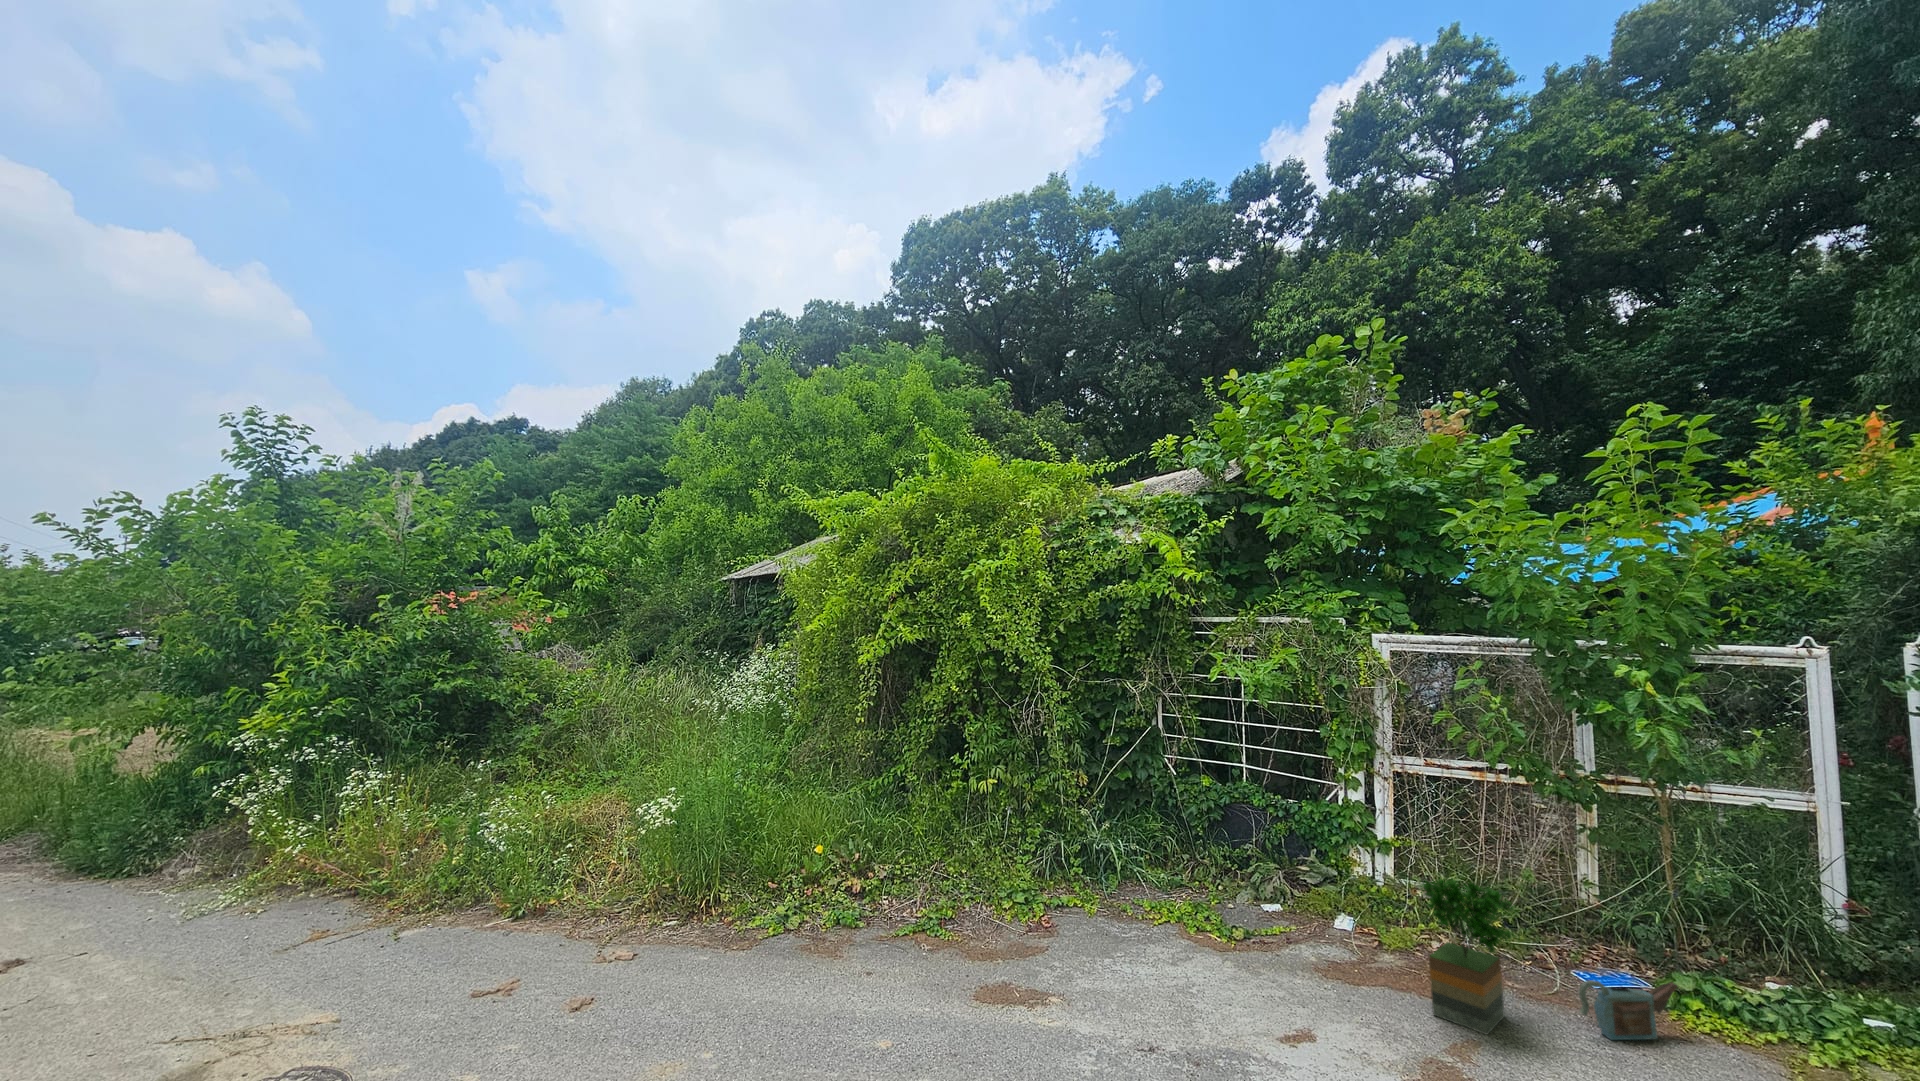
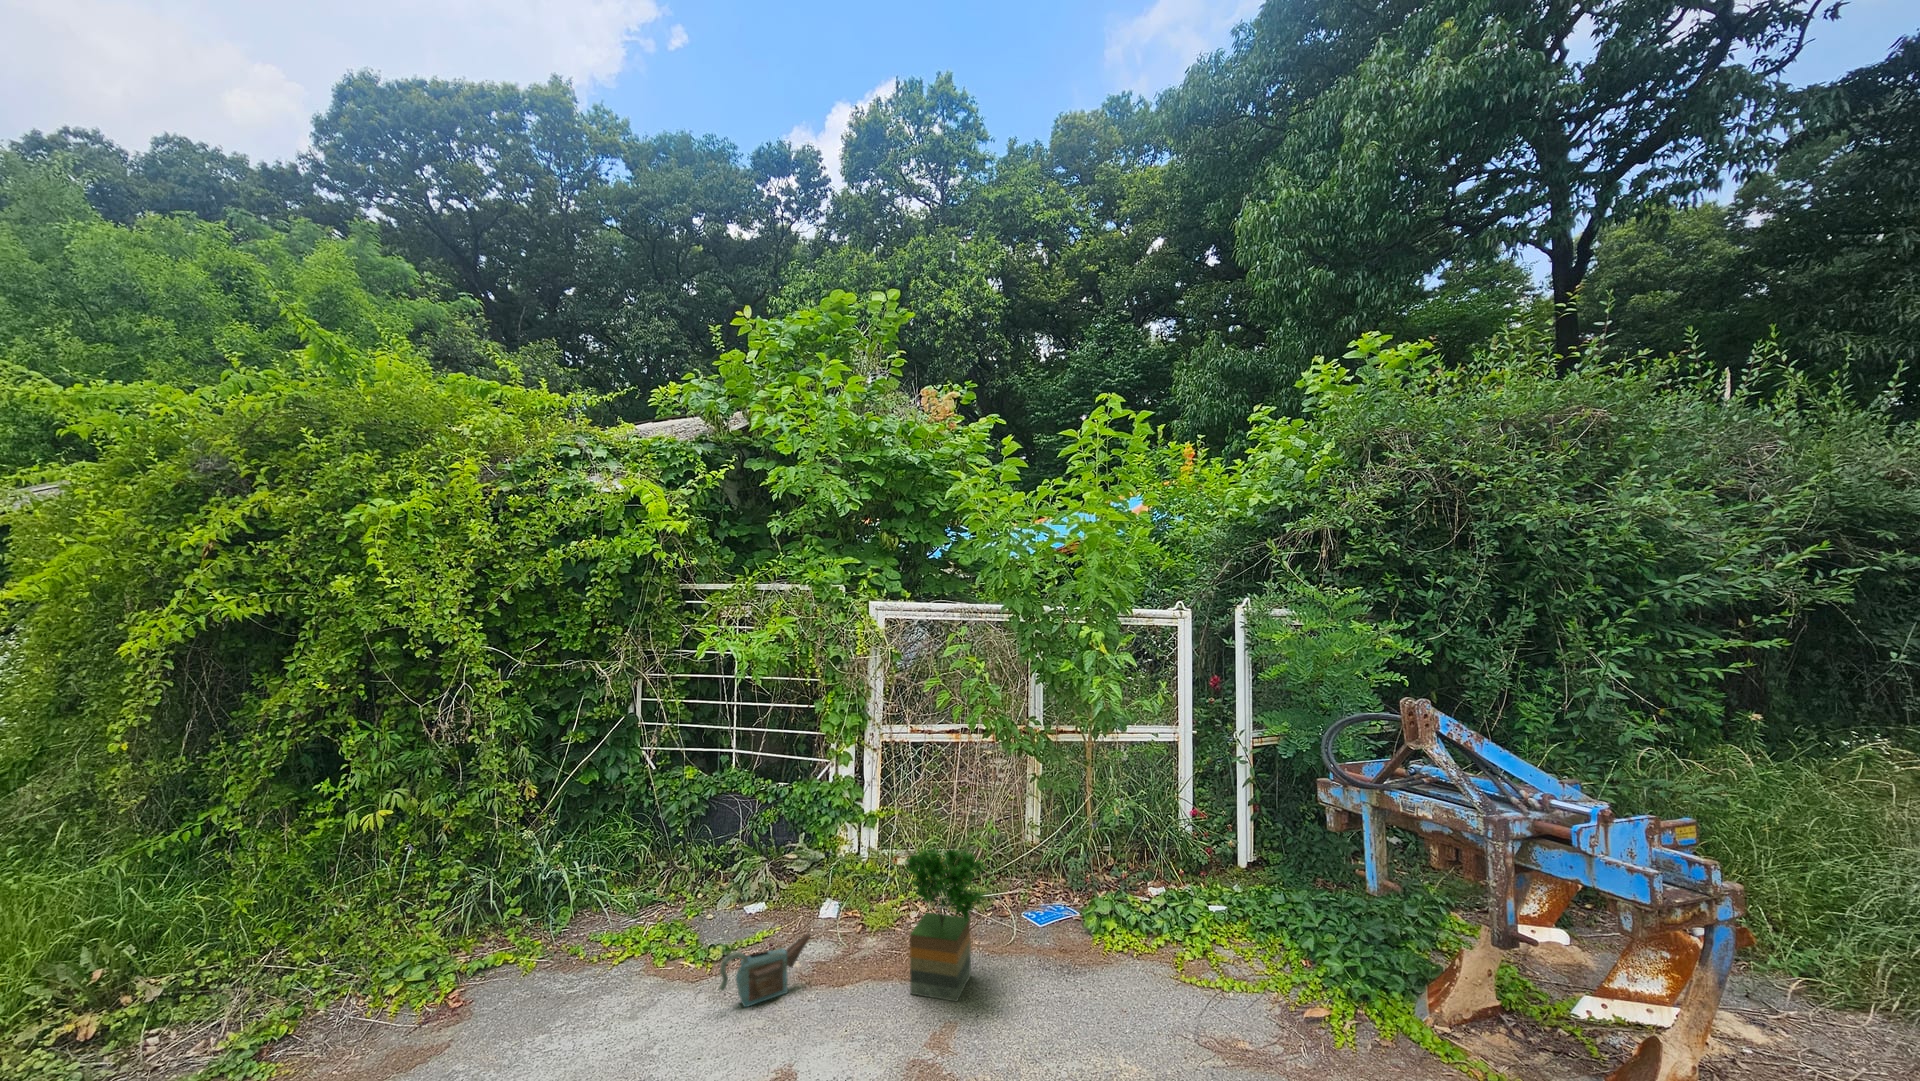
watering can: present [1579,980,1678,1040] -> present [719,934,811,1007]

